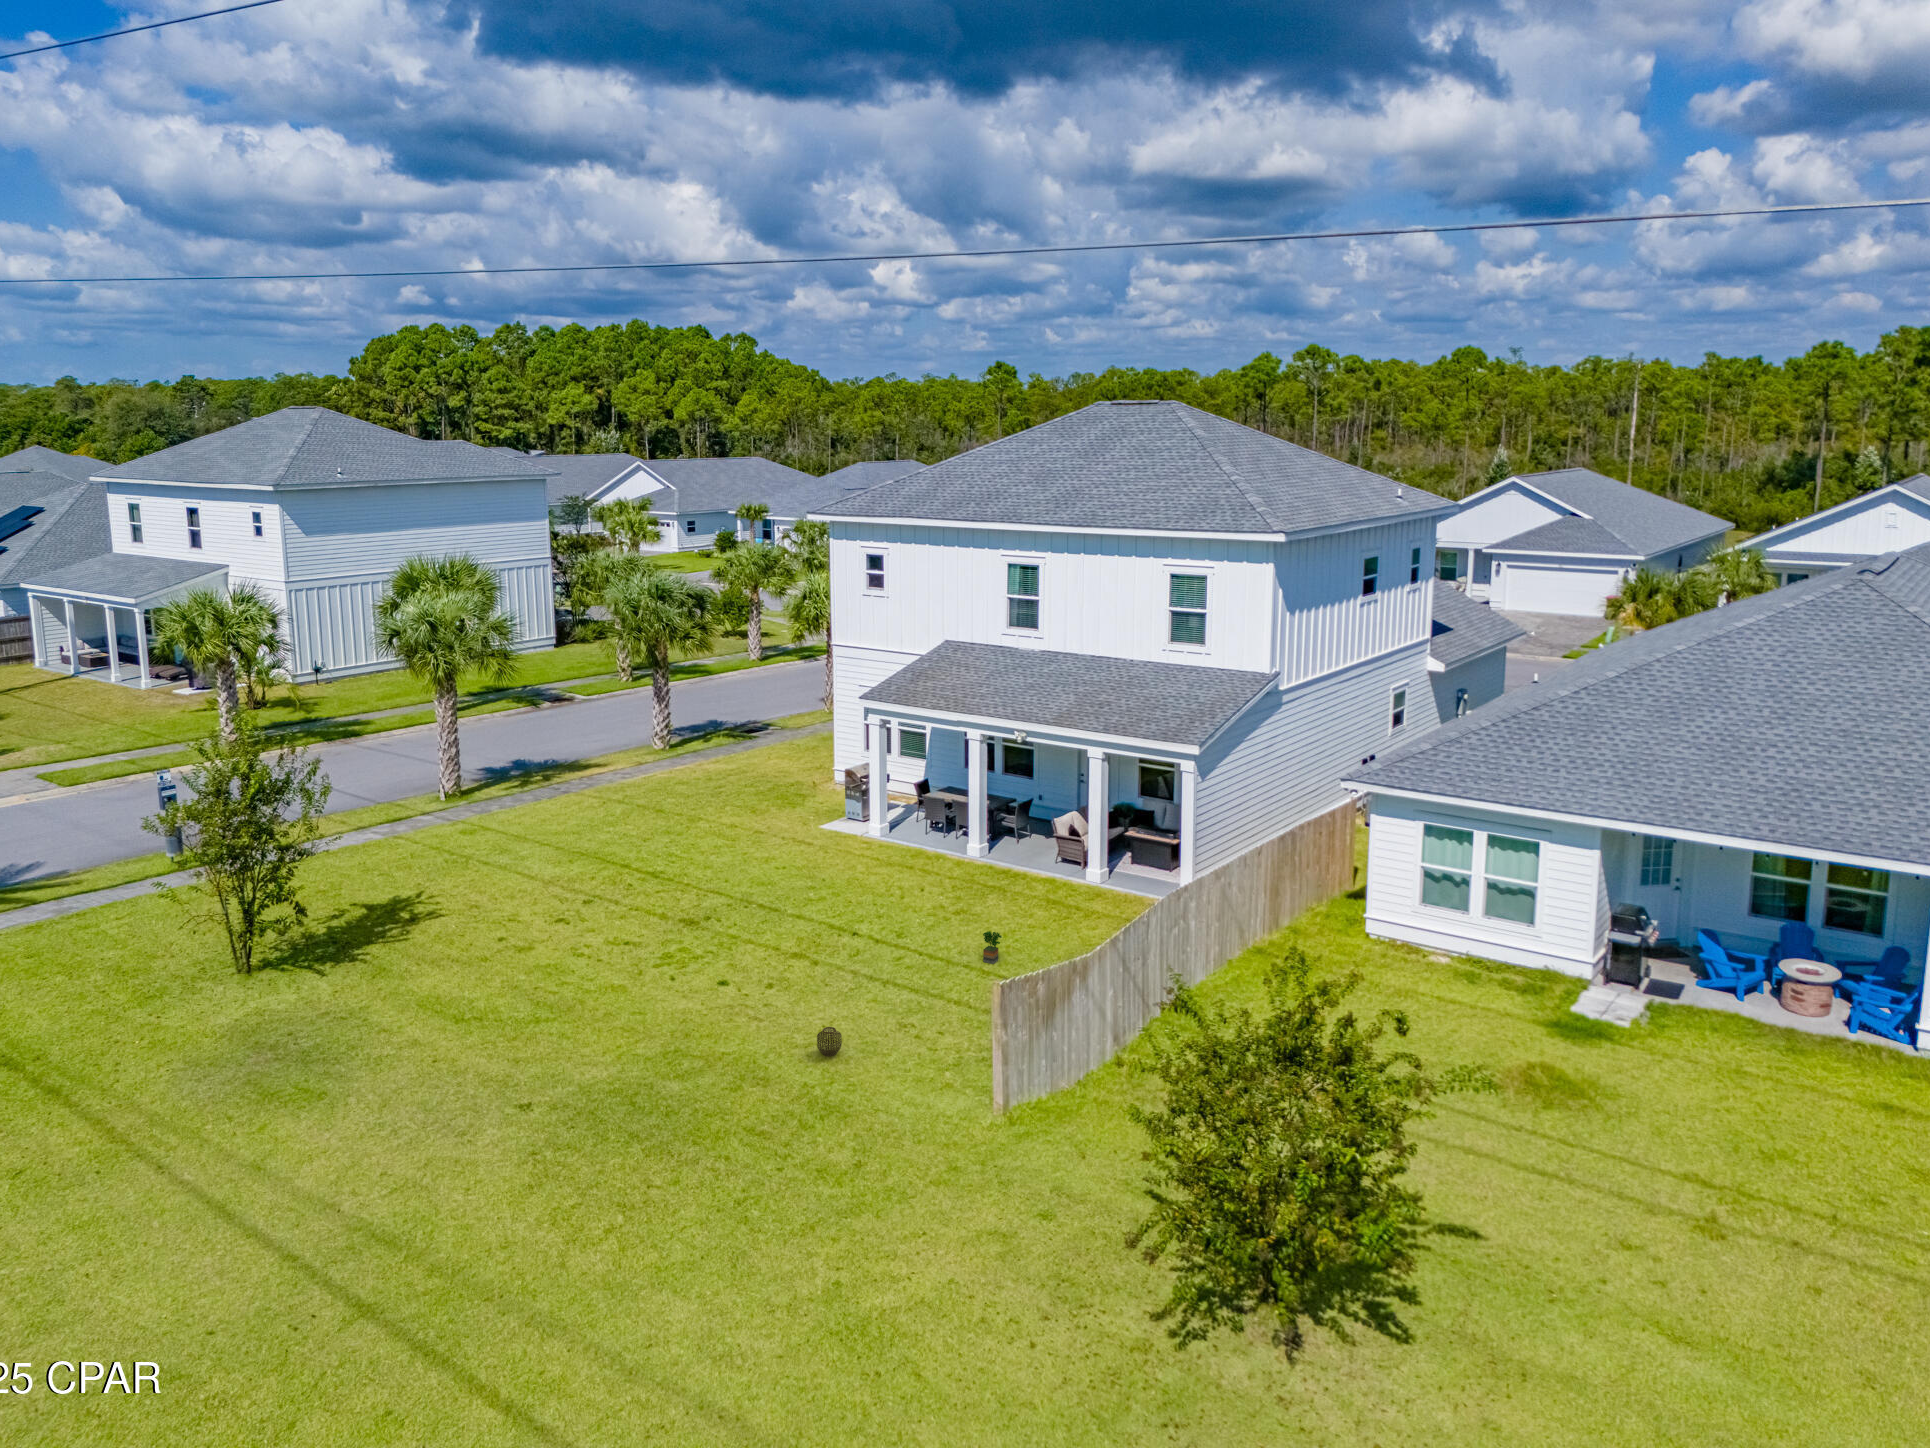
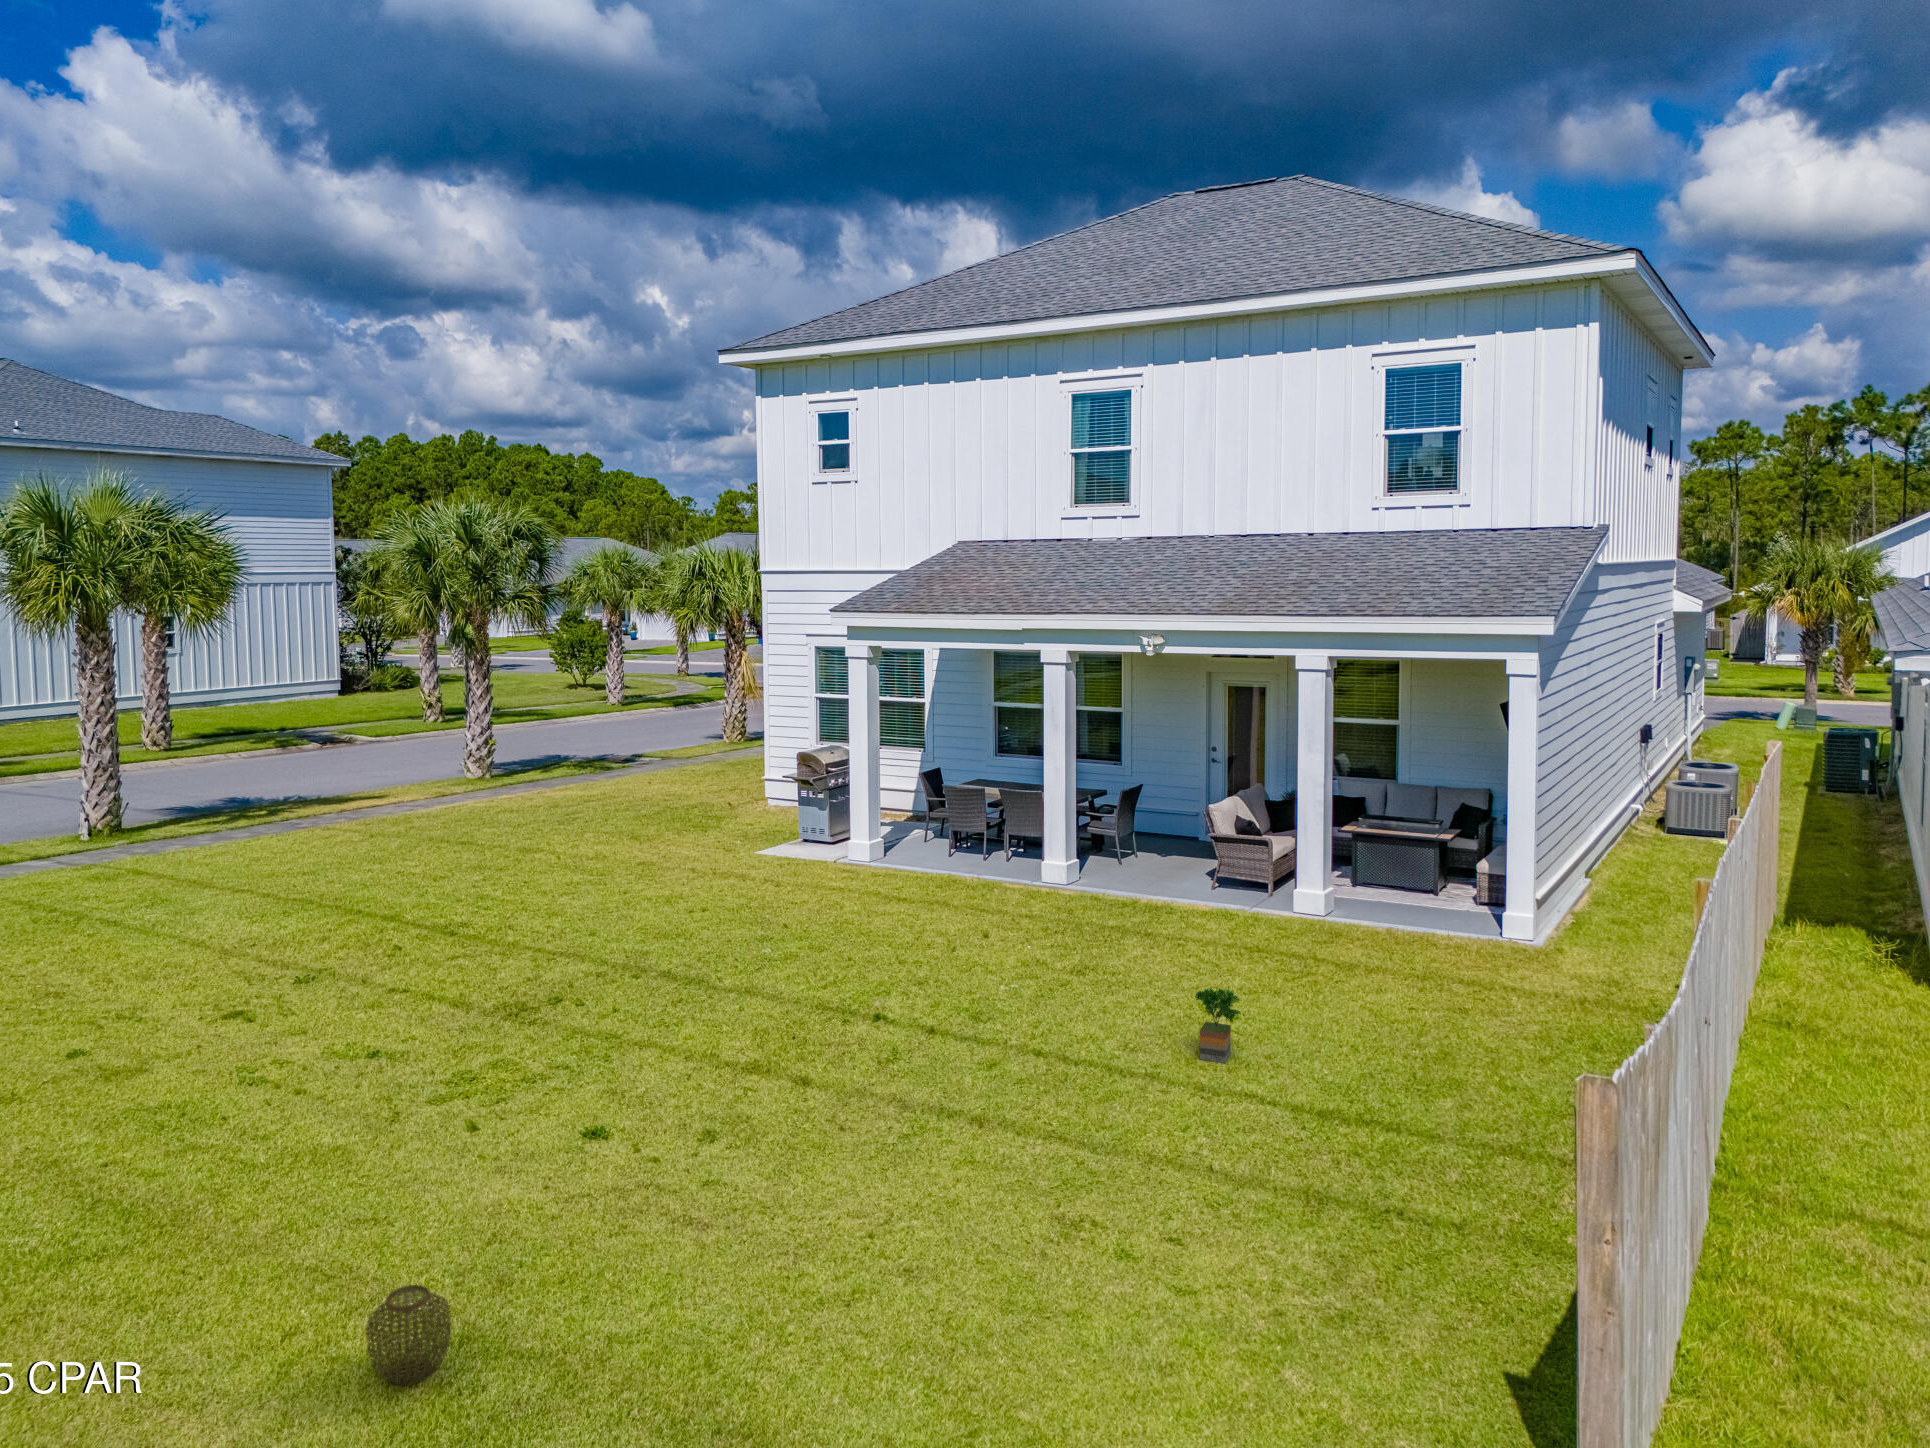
woven basket: present [817,1027,842,1056] -> present [367,1285,451,1386]

